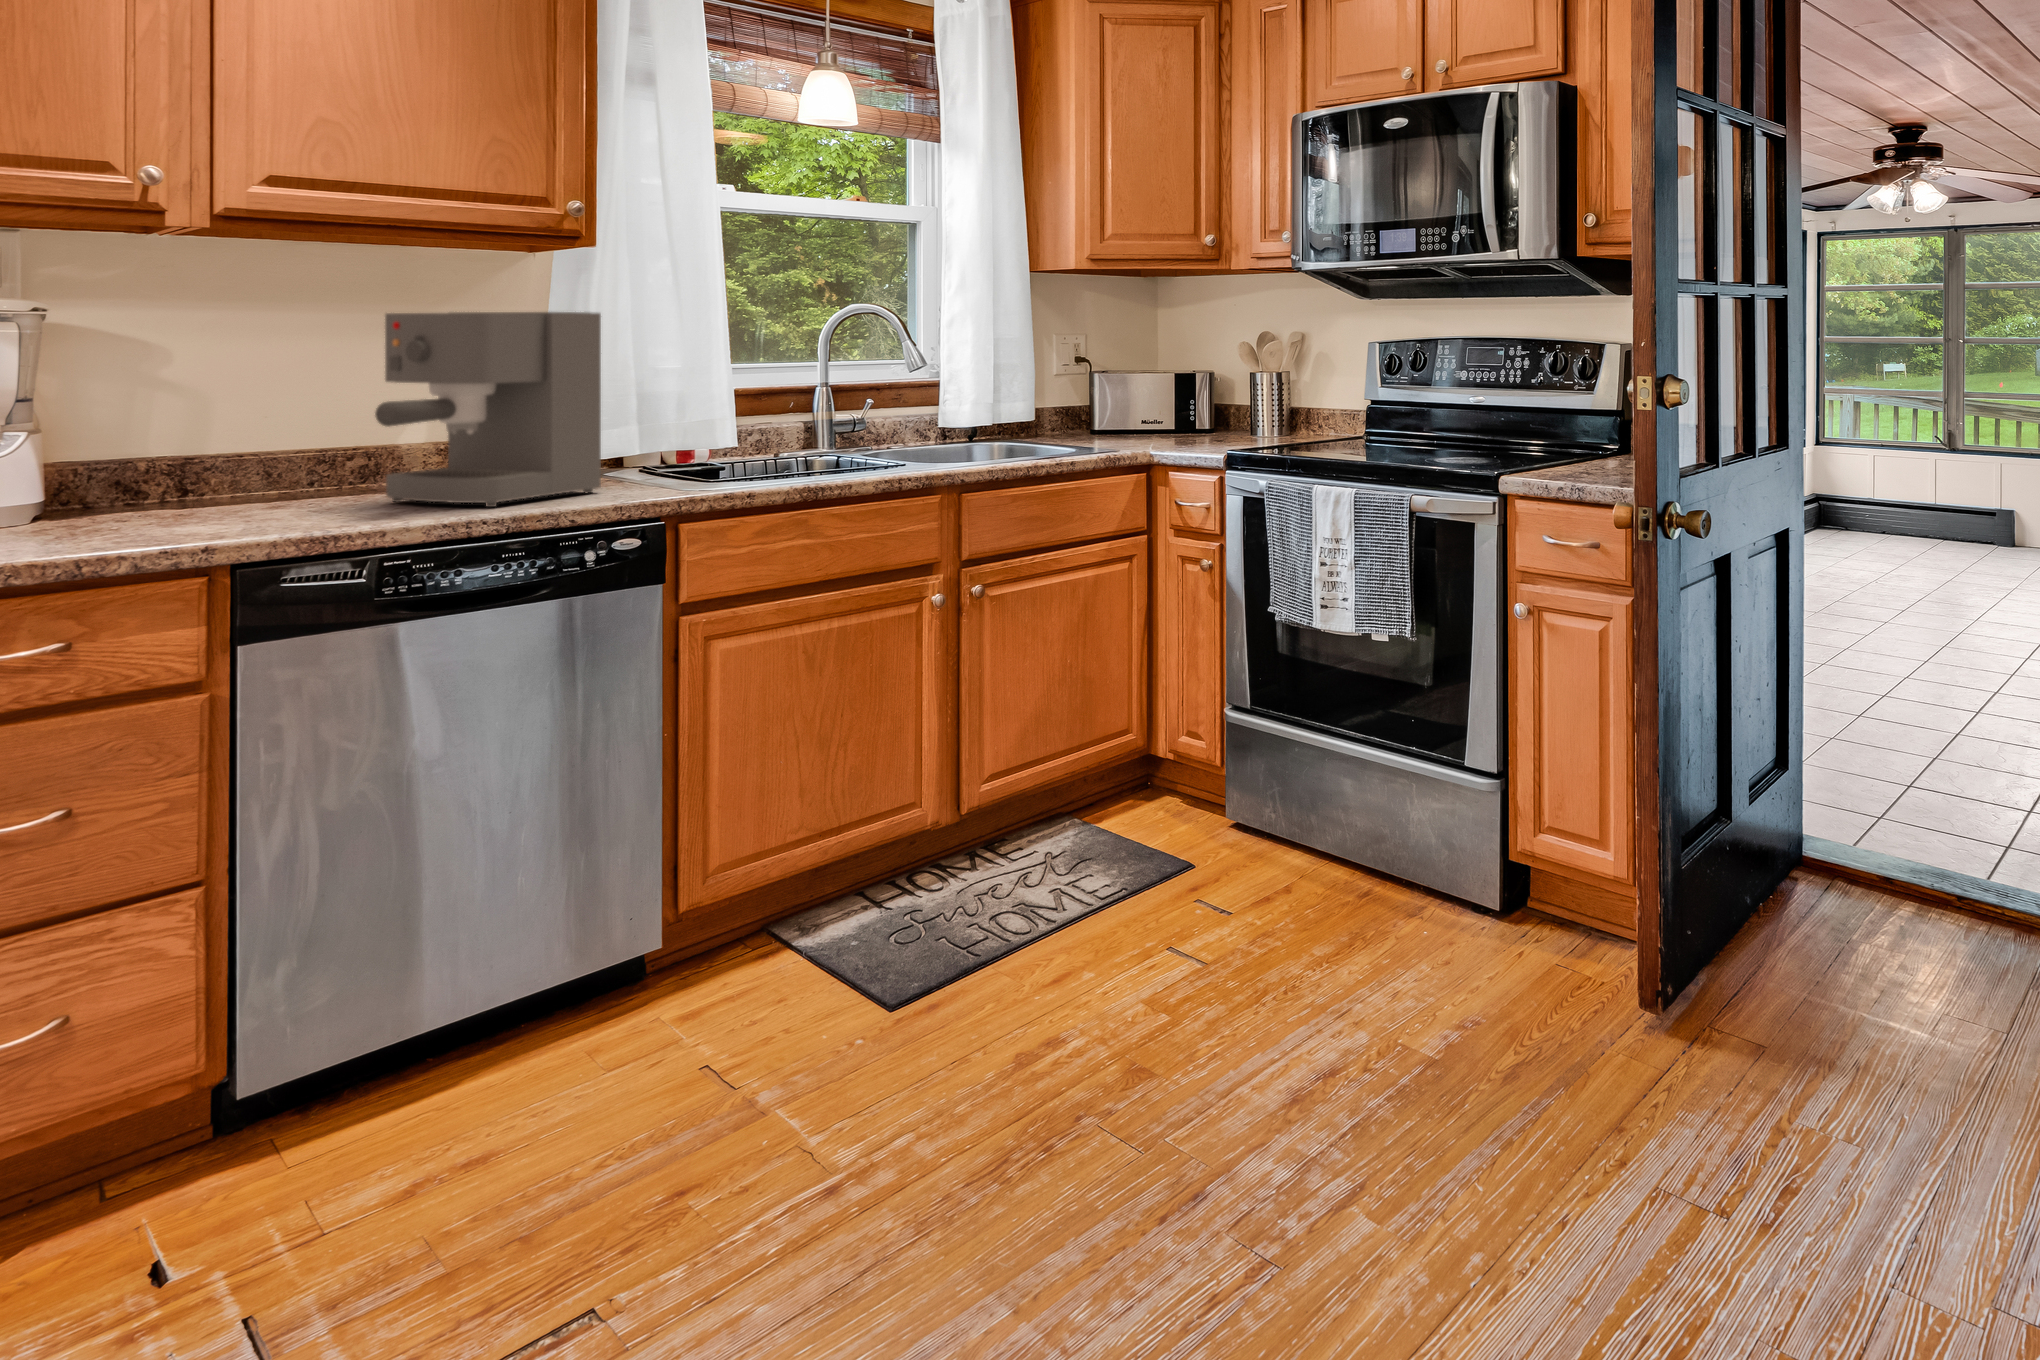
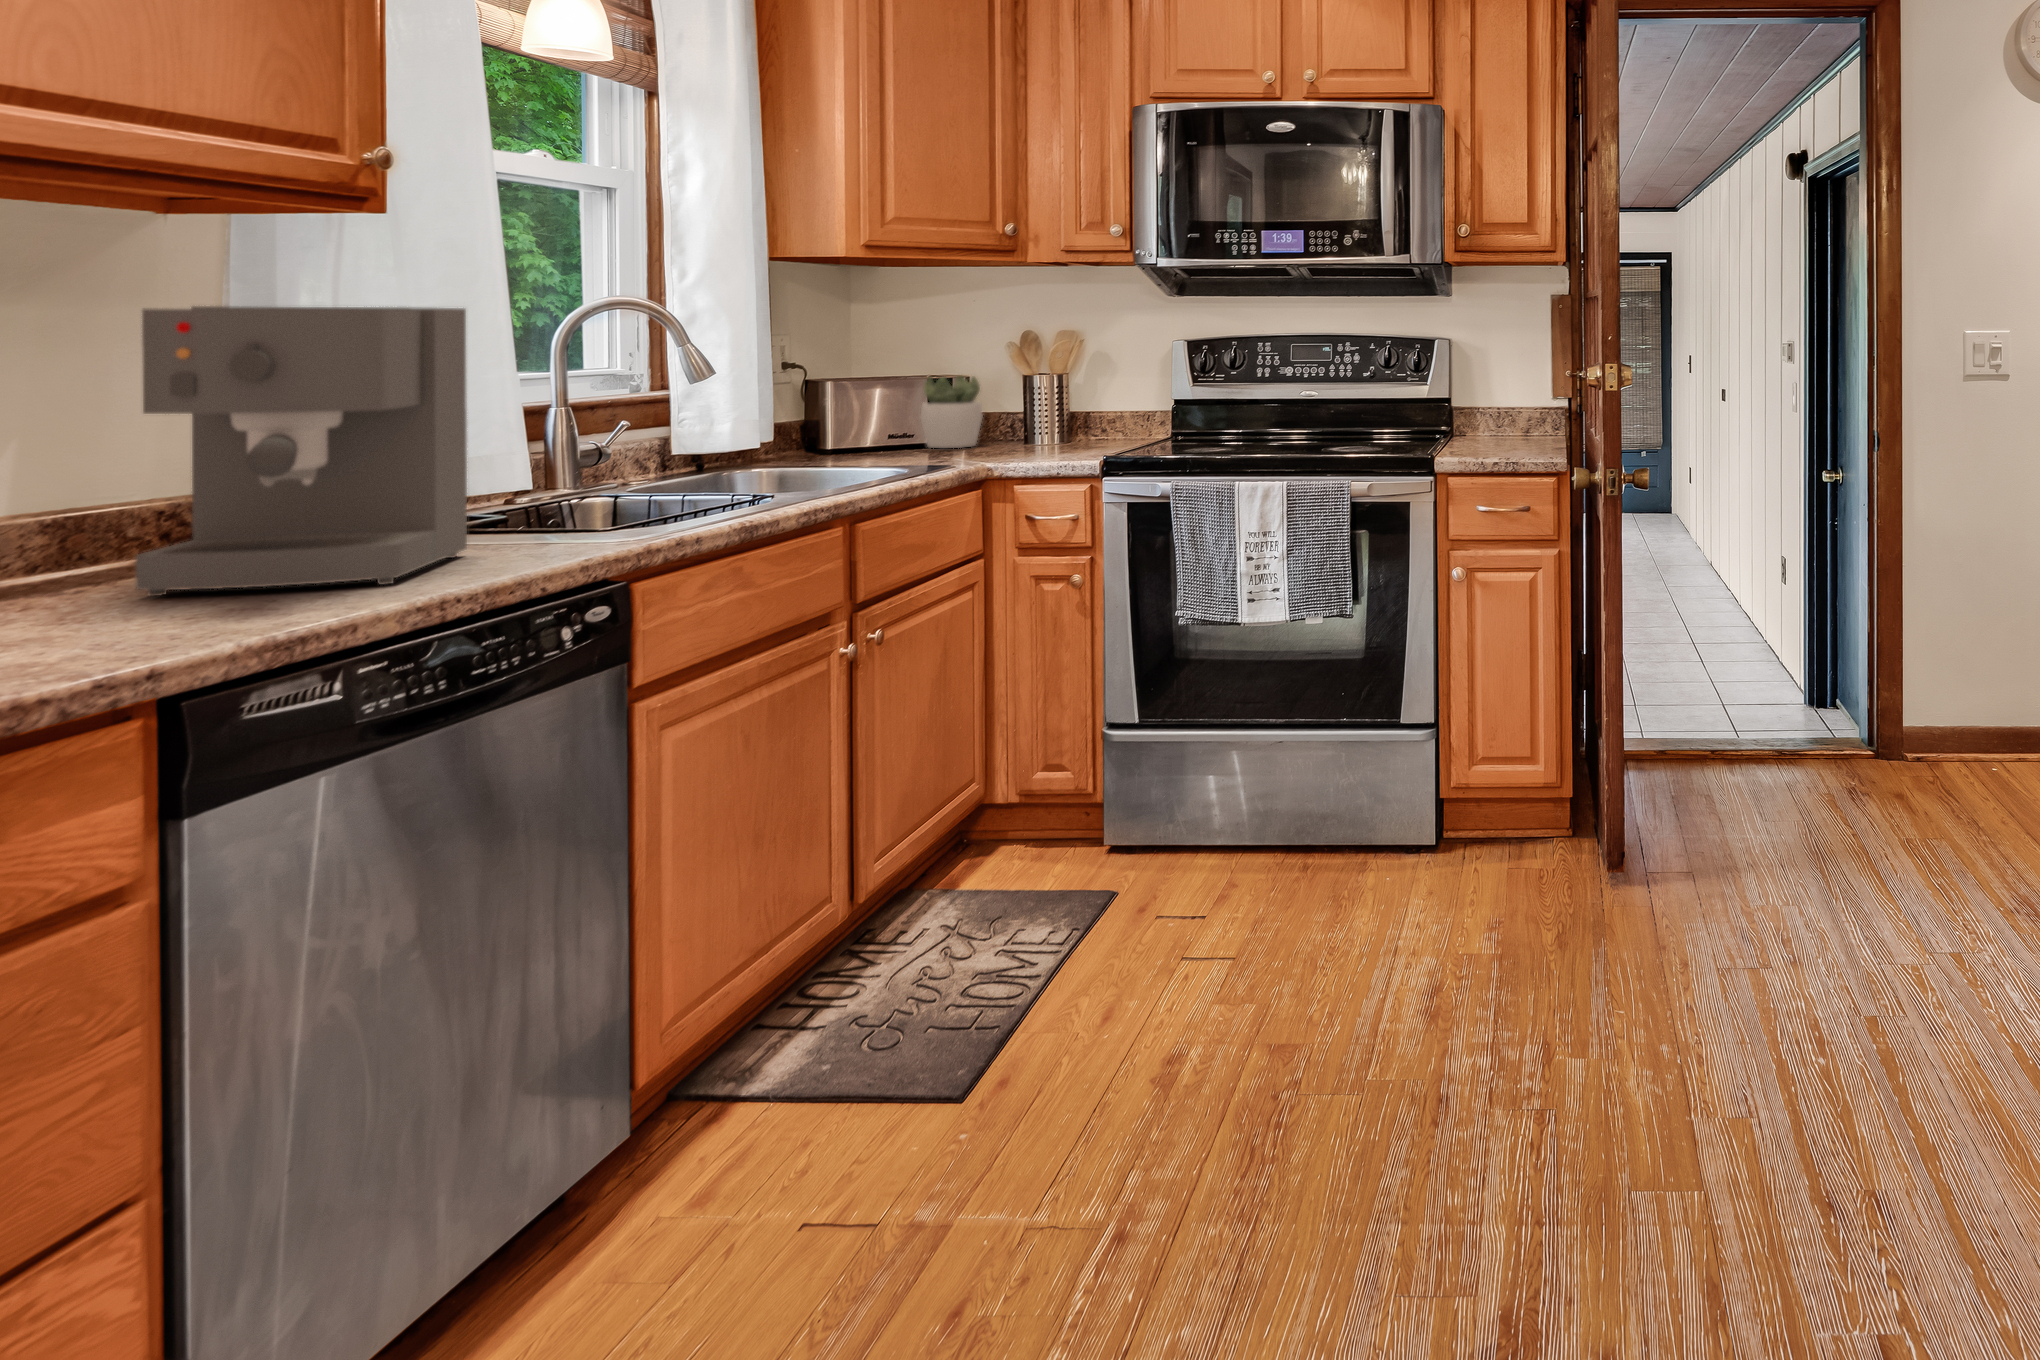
succulent plant: none [1152,373,1207,437] -> present [921,376,983,448]

